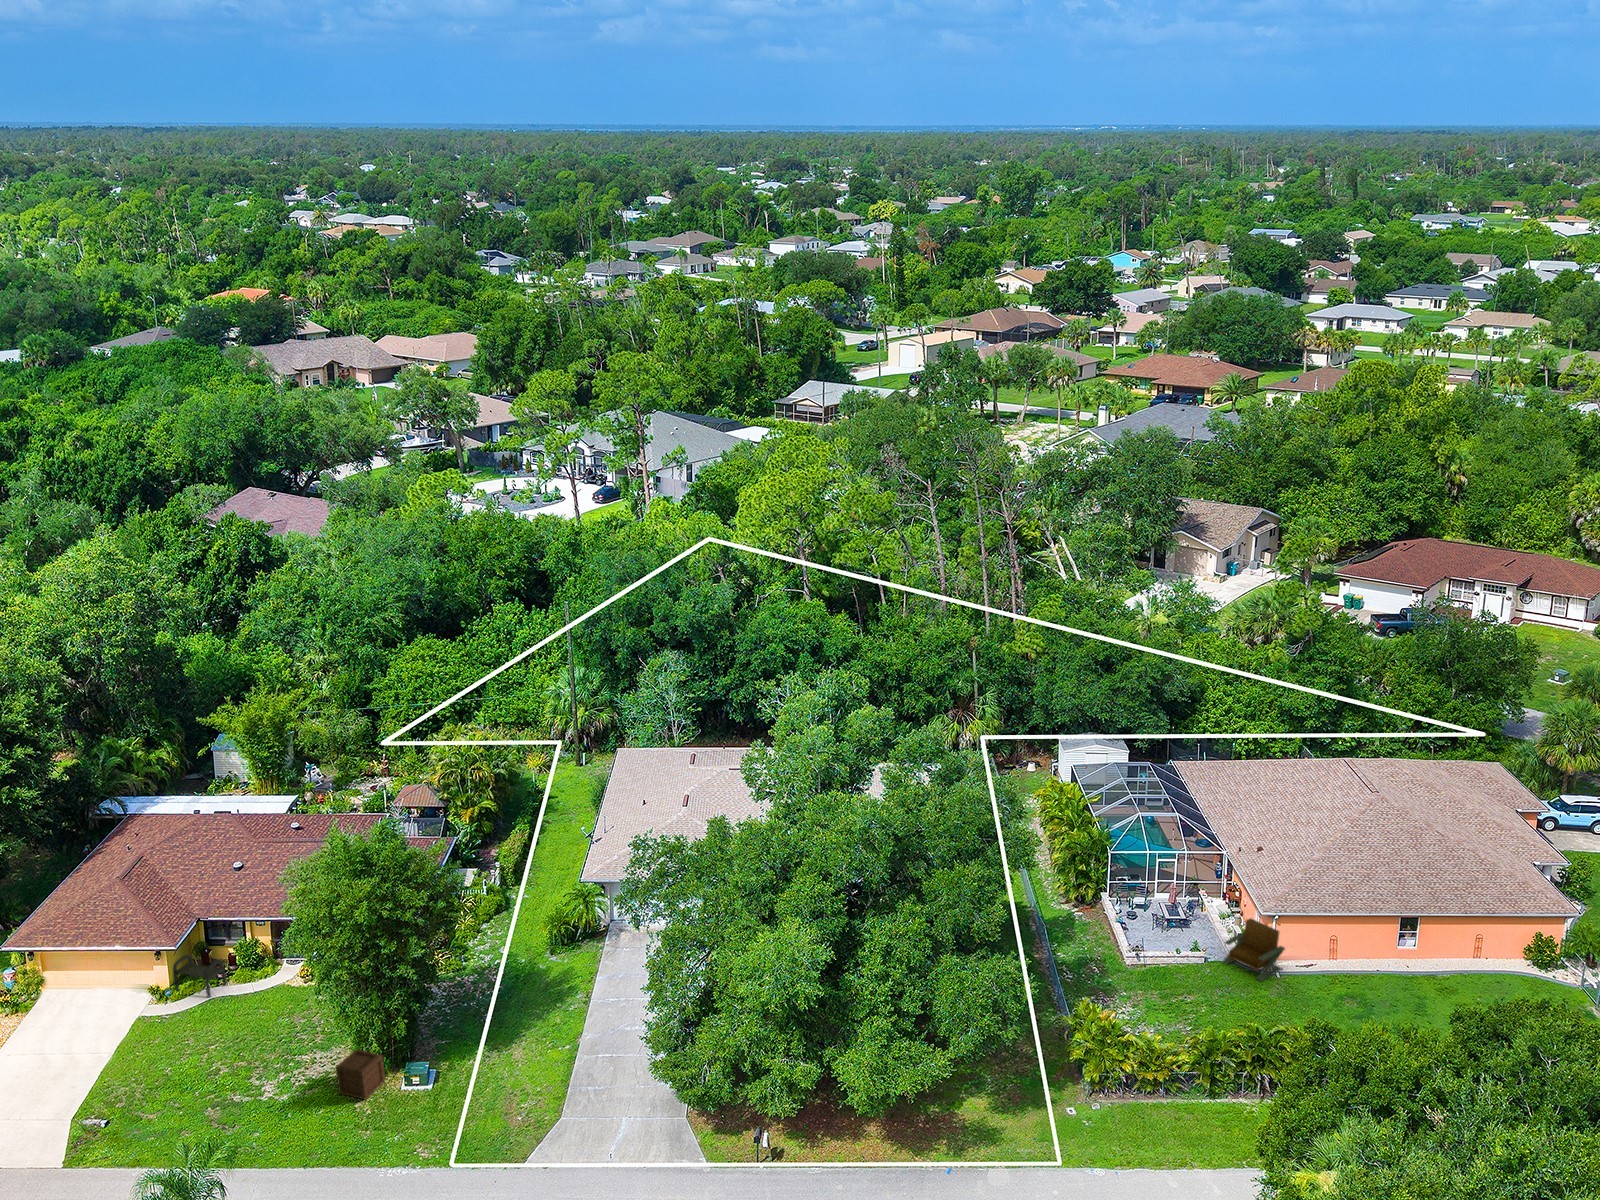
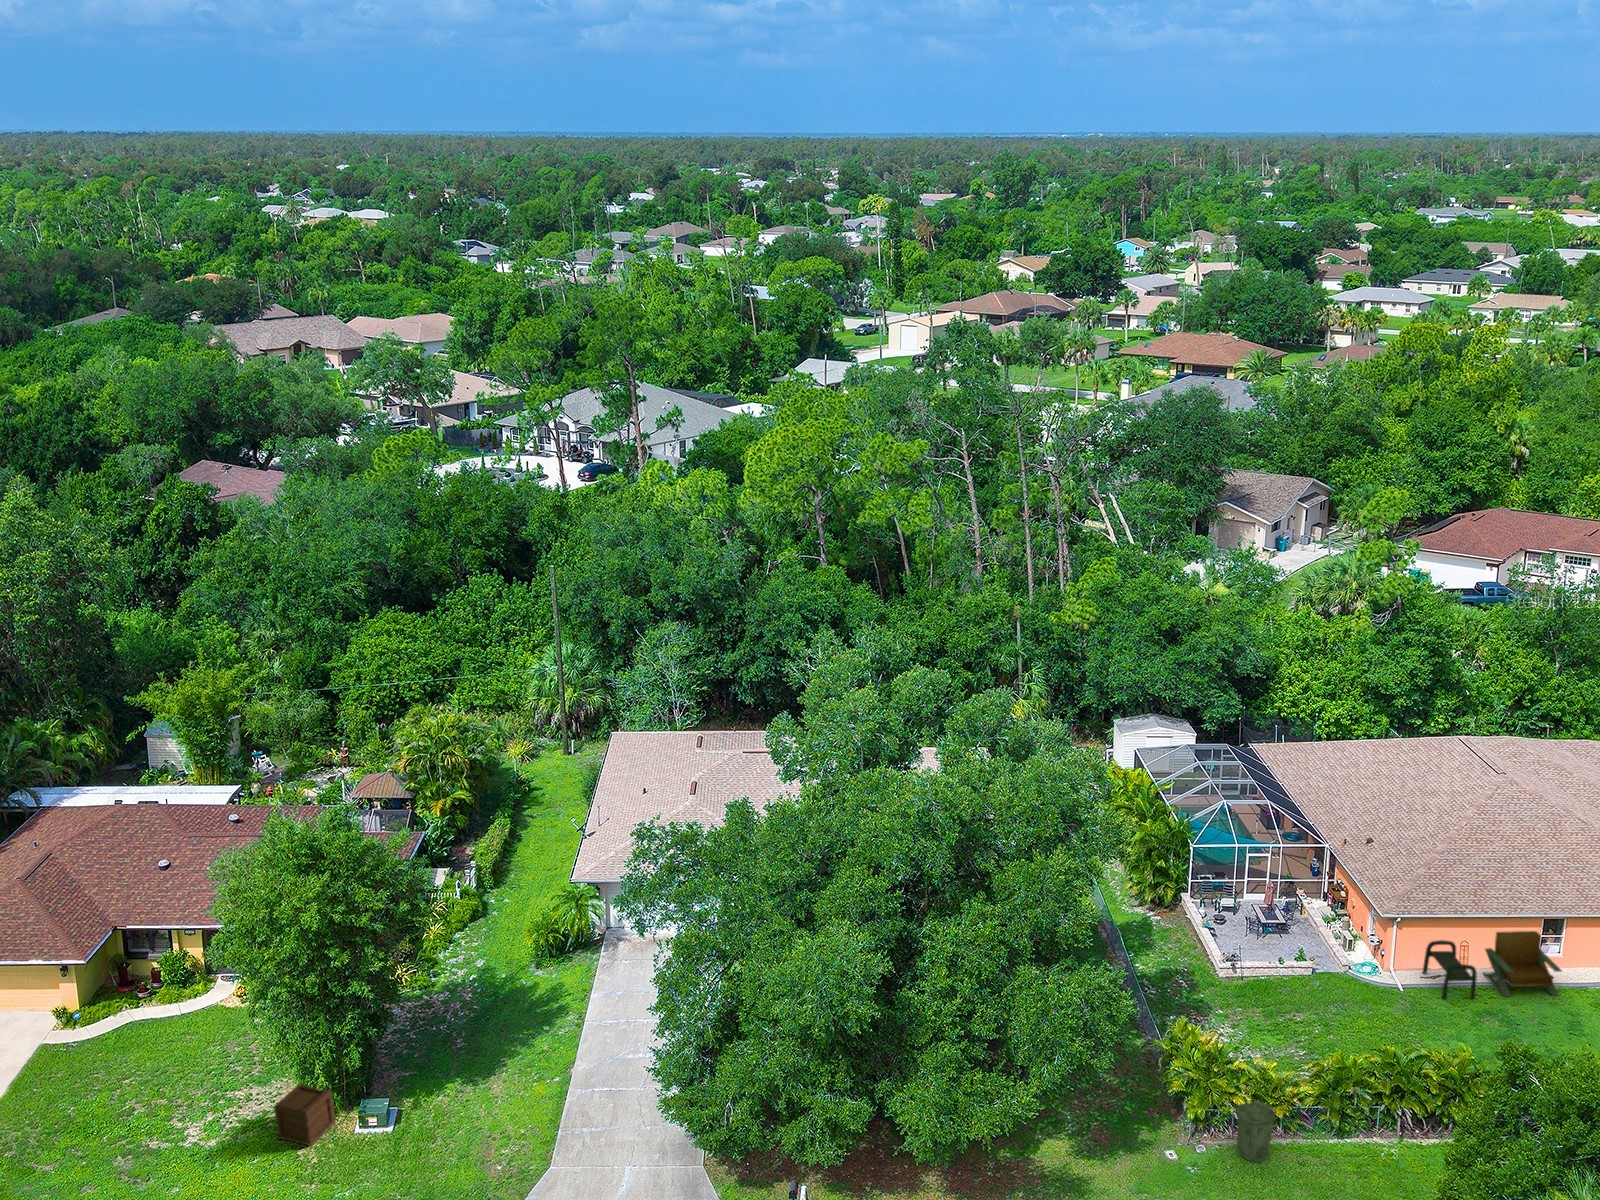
lounge chair: present [1223,918,1285,981] -> present [1484,931,1561,997]
bench: present [173,954,227,997] -> present [1423,940,1477,999]
trash can: none [1122,1066,1153,1116] -> present [1237,1101,1275,1162]

